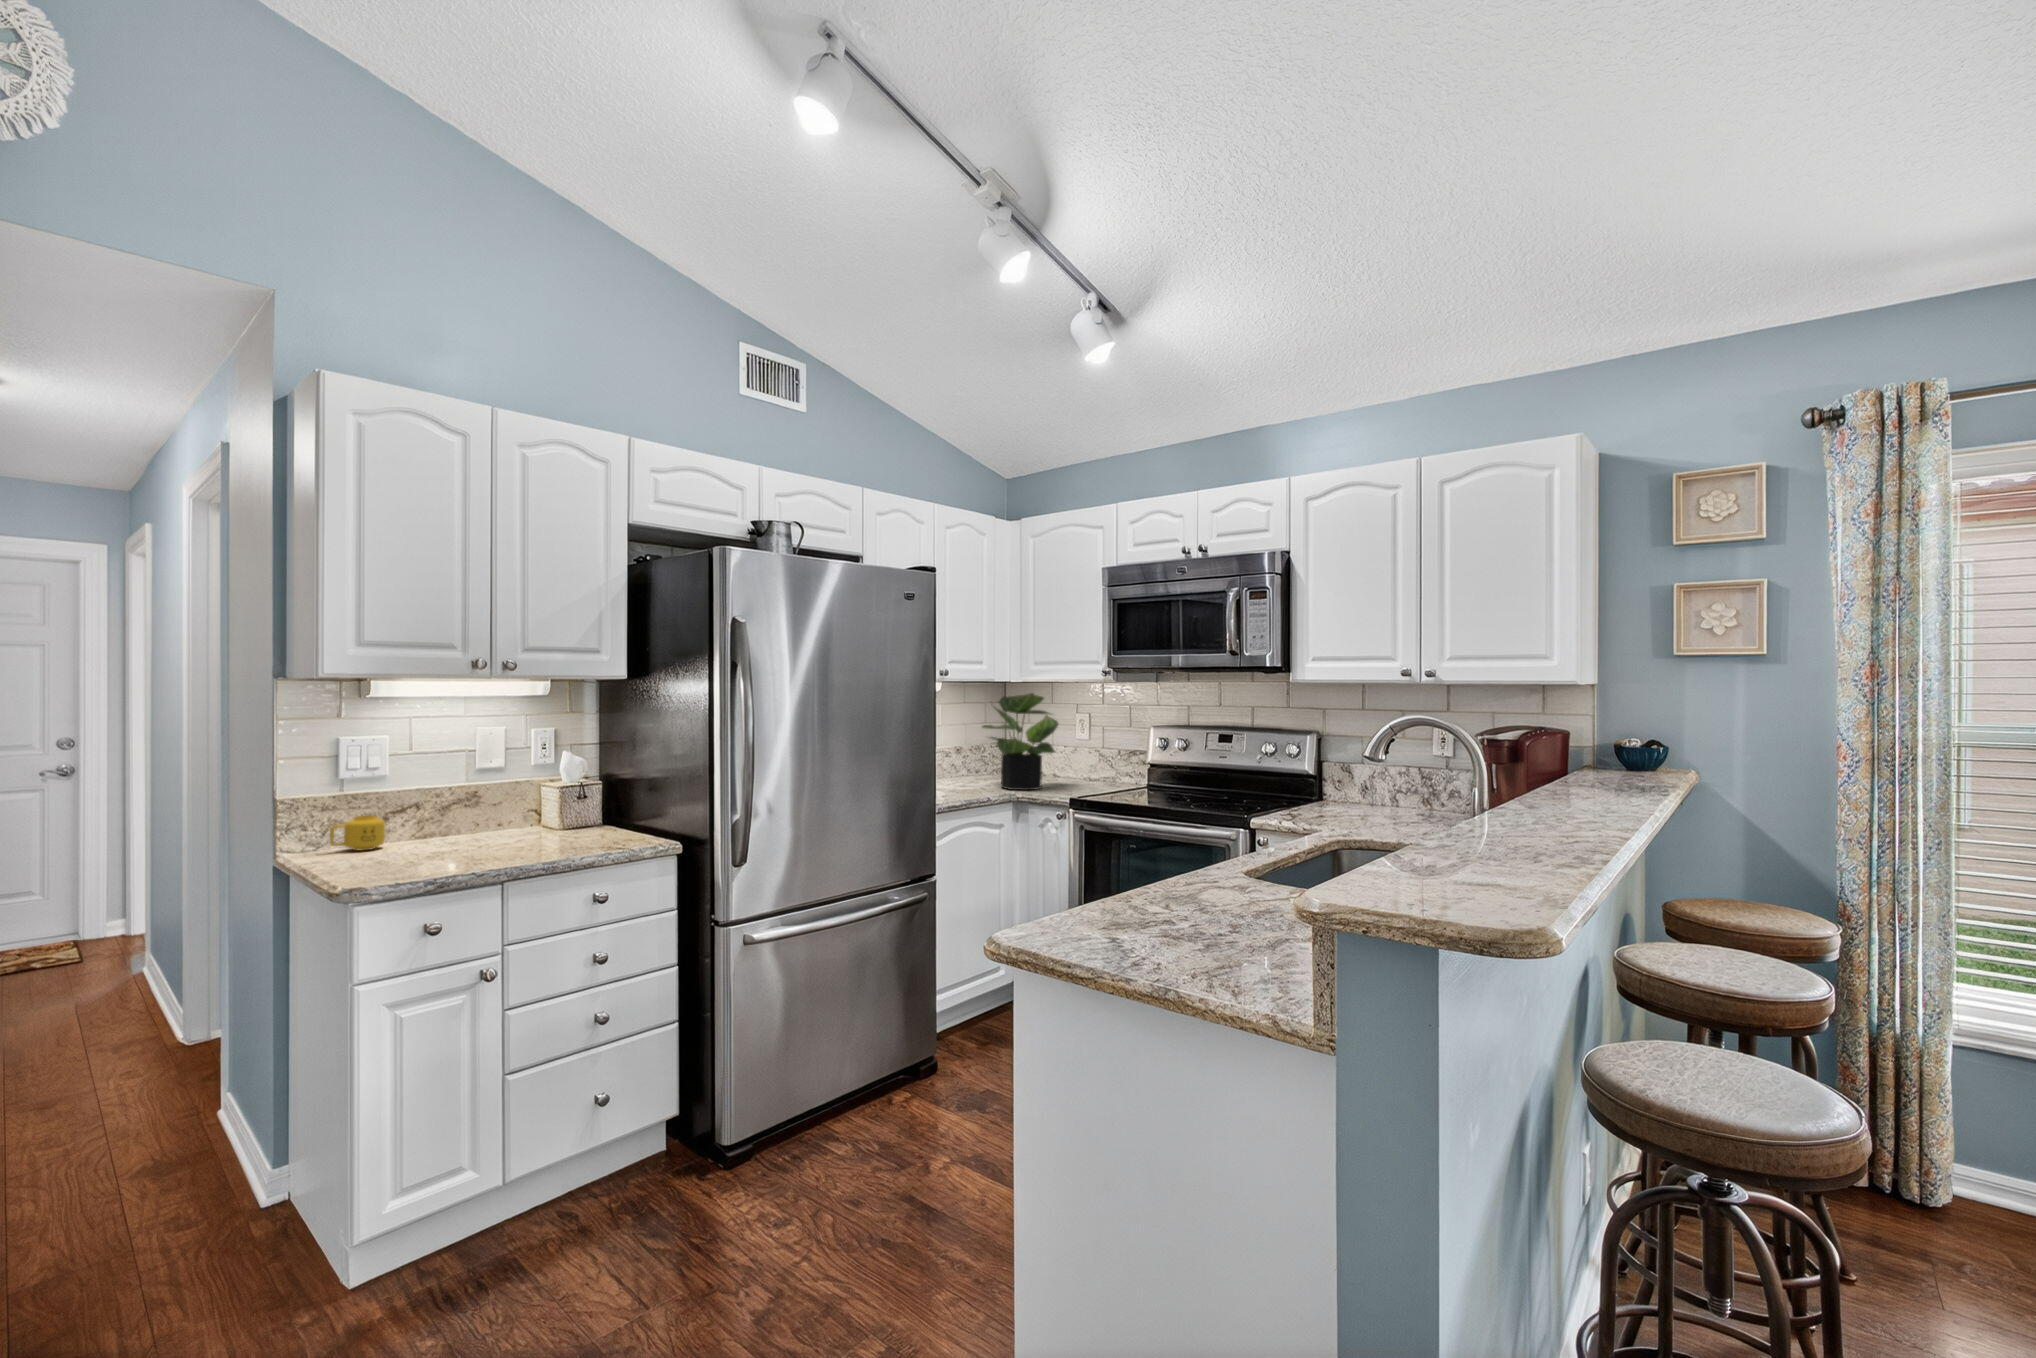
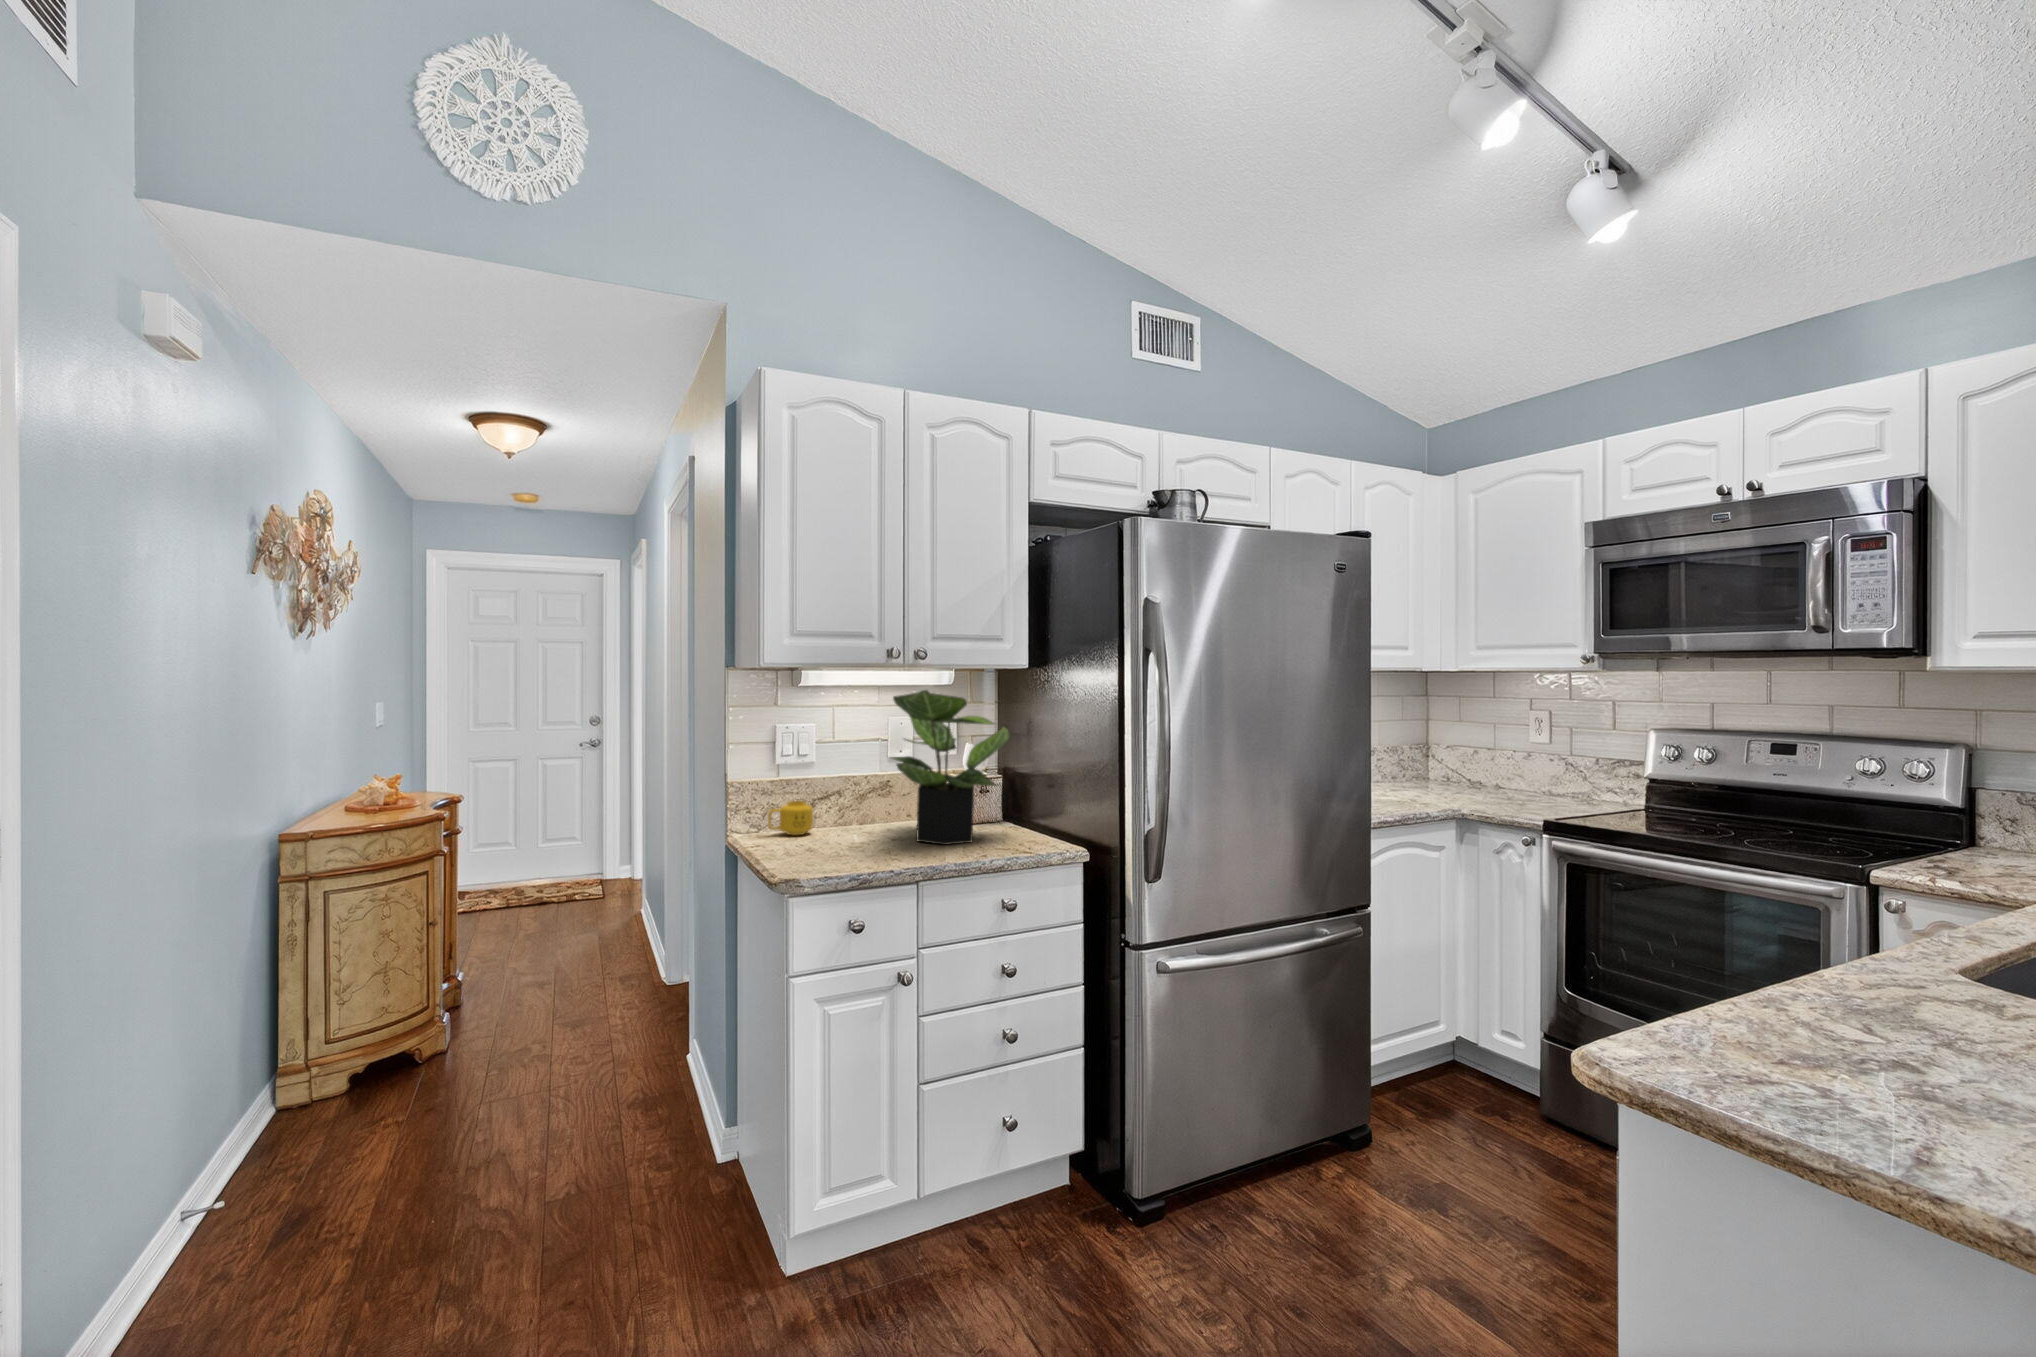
potted plant: present [983,693,1058,790] -> present [892,690,1011,845]

